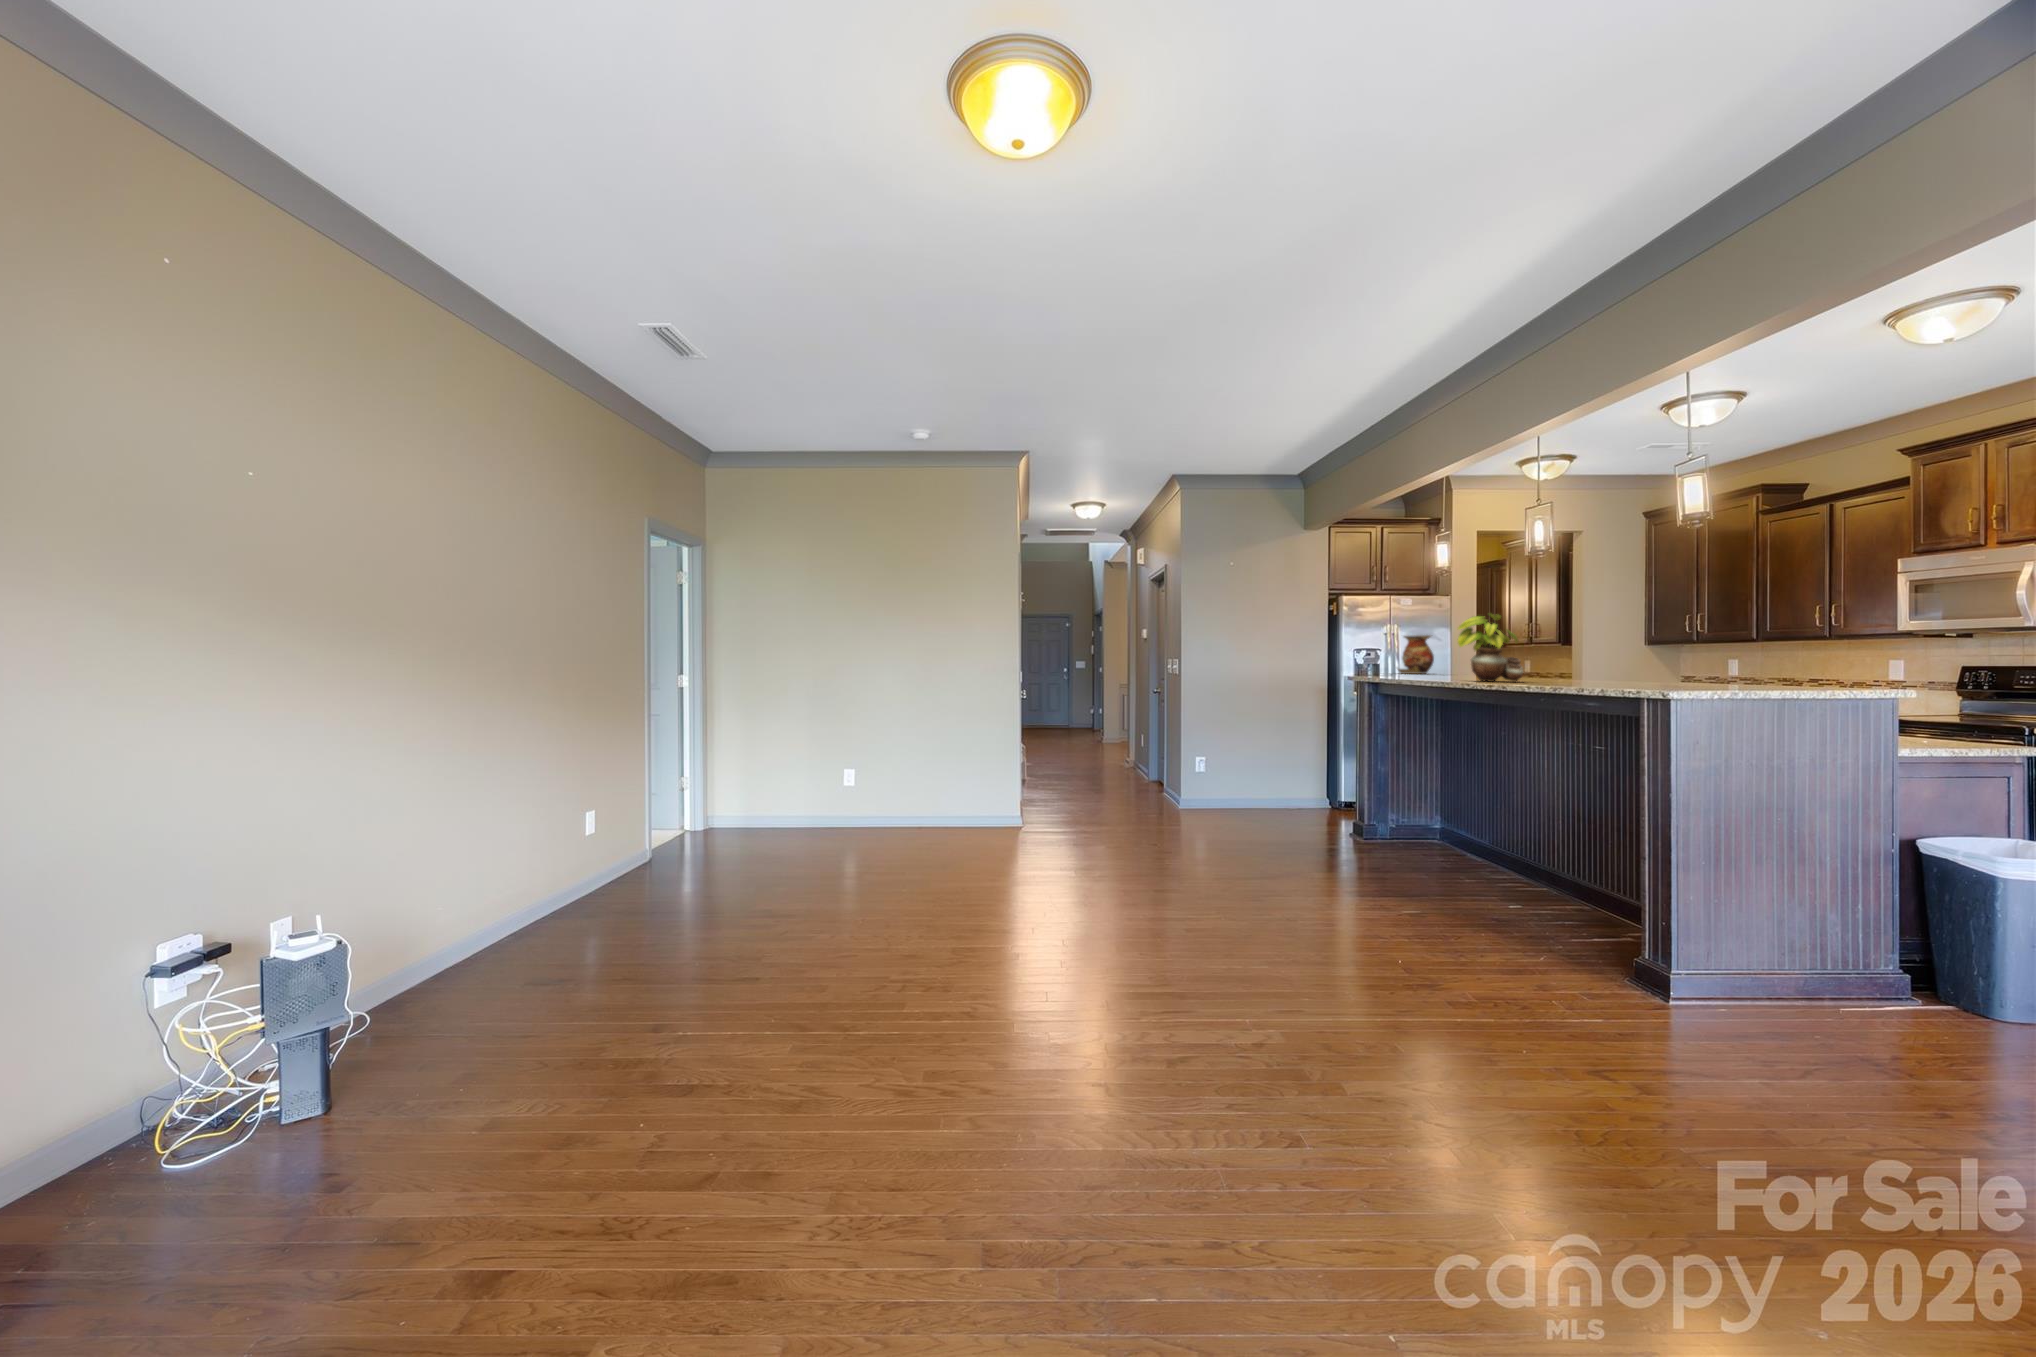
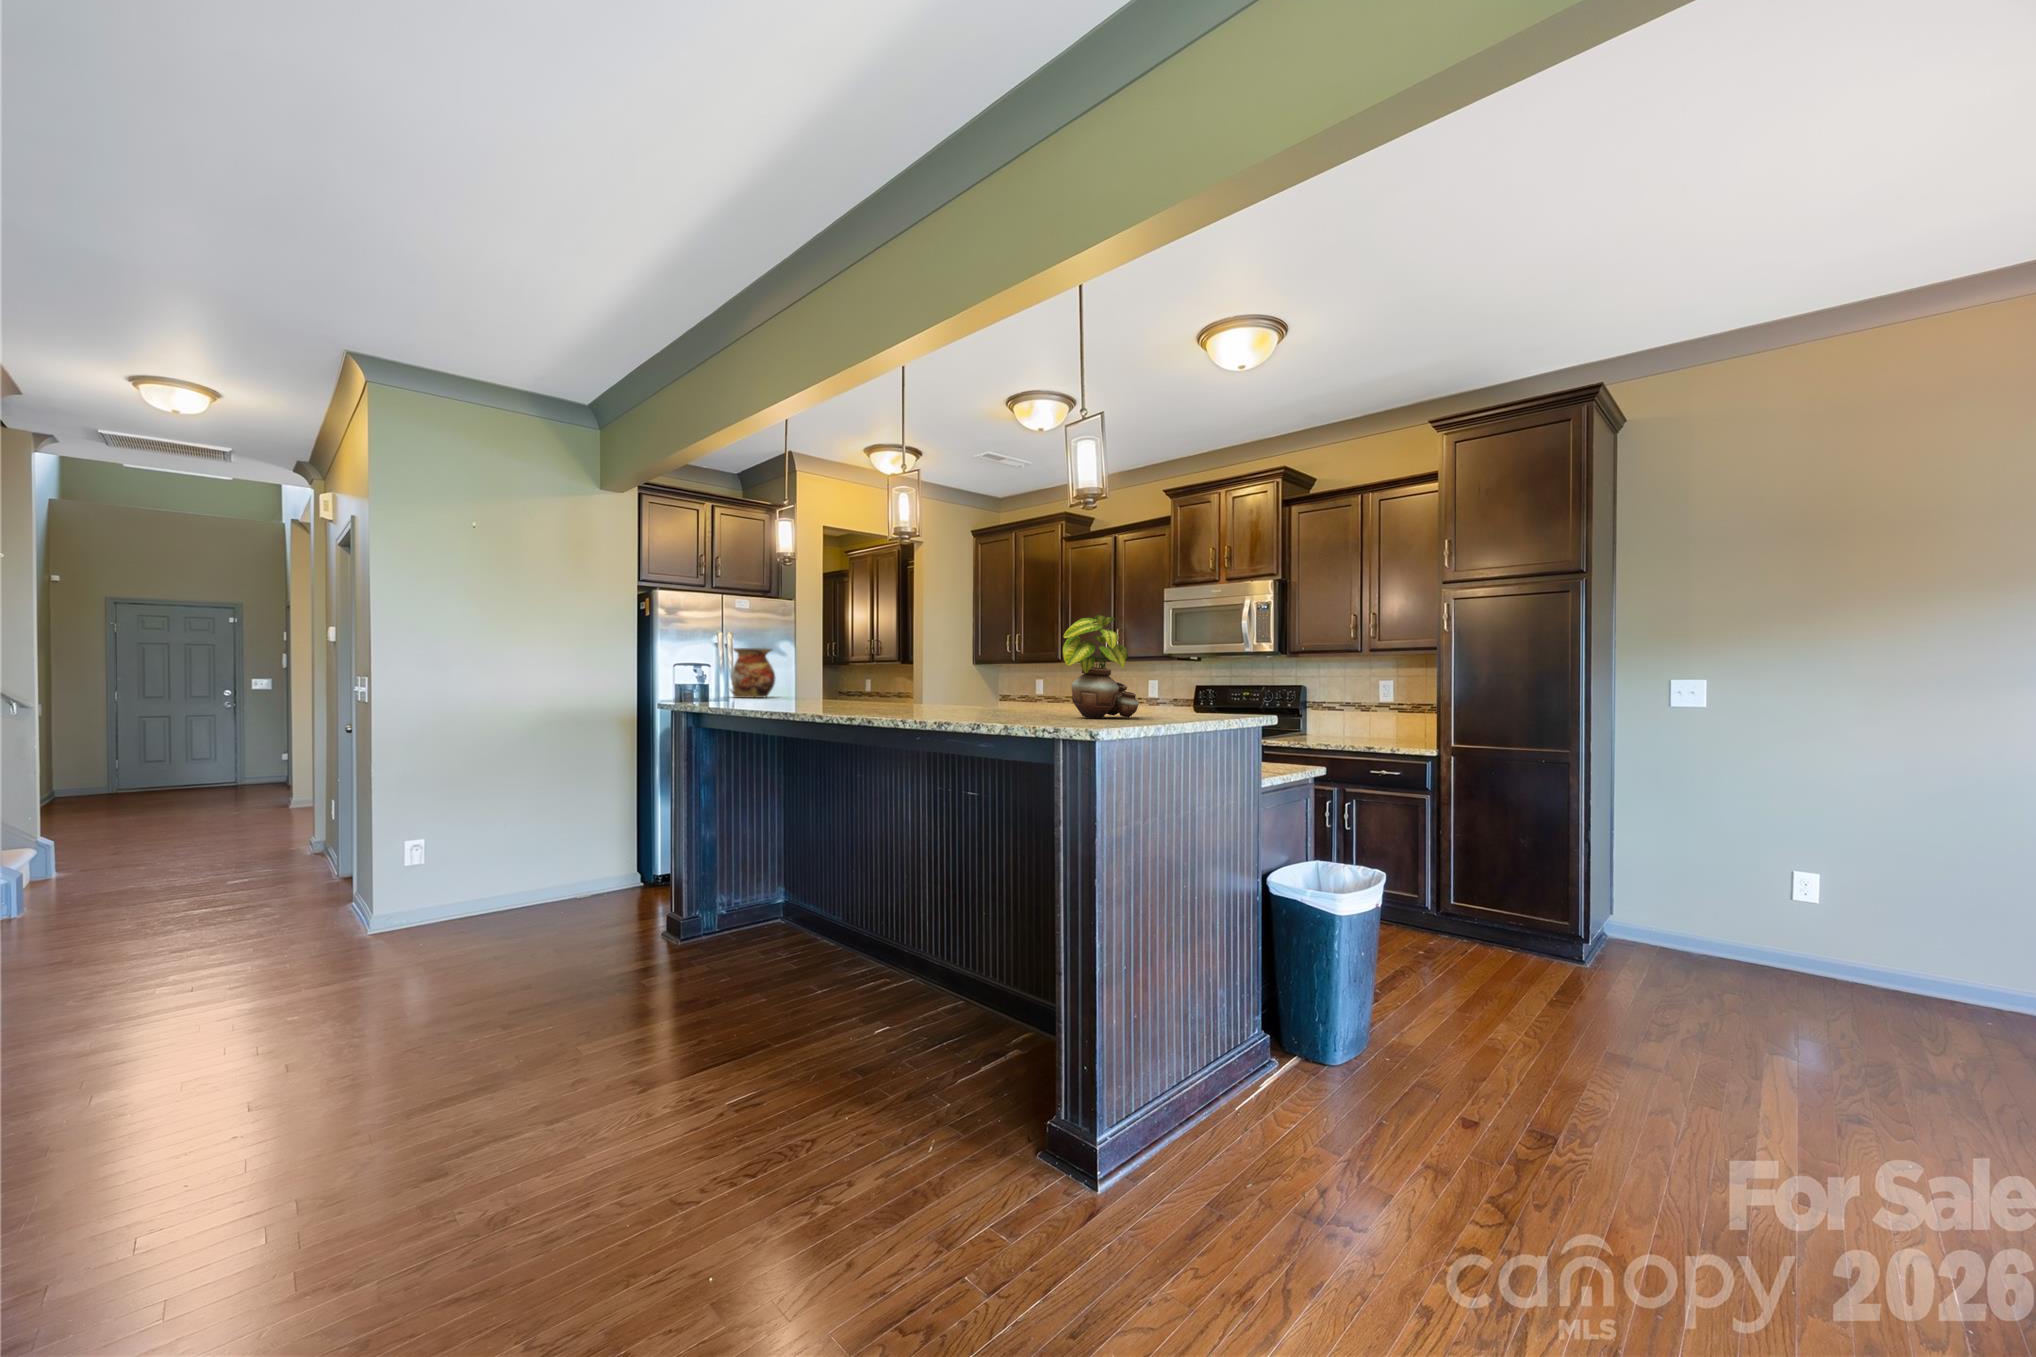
potted plant: present [1458,614,1523,682] -> present [1063,615,1139,718]

